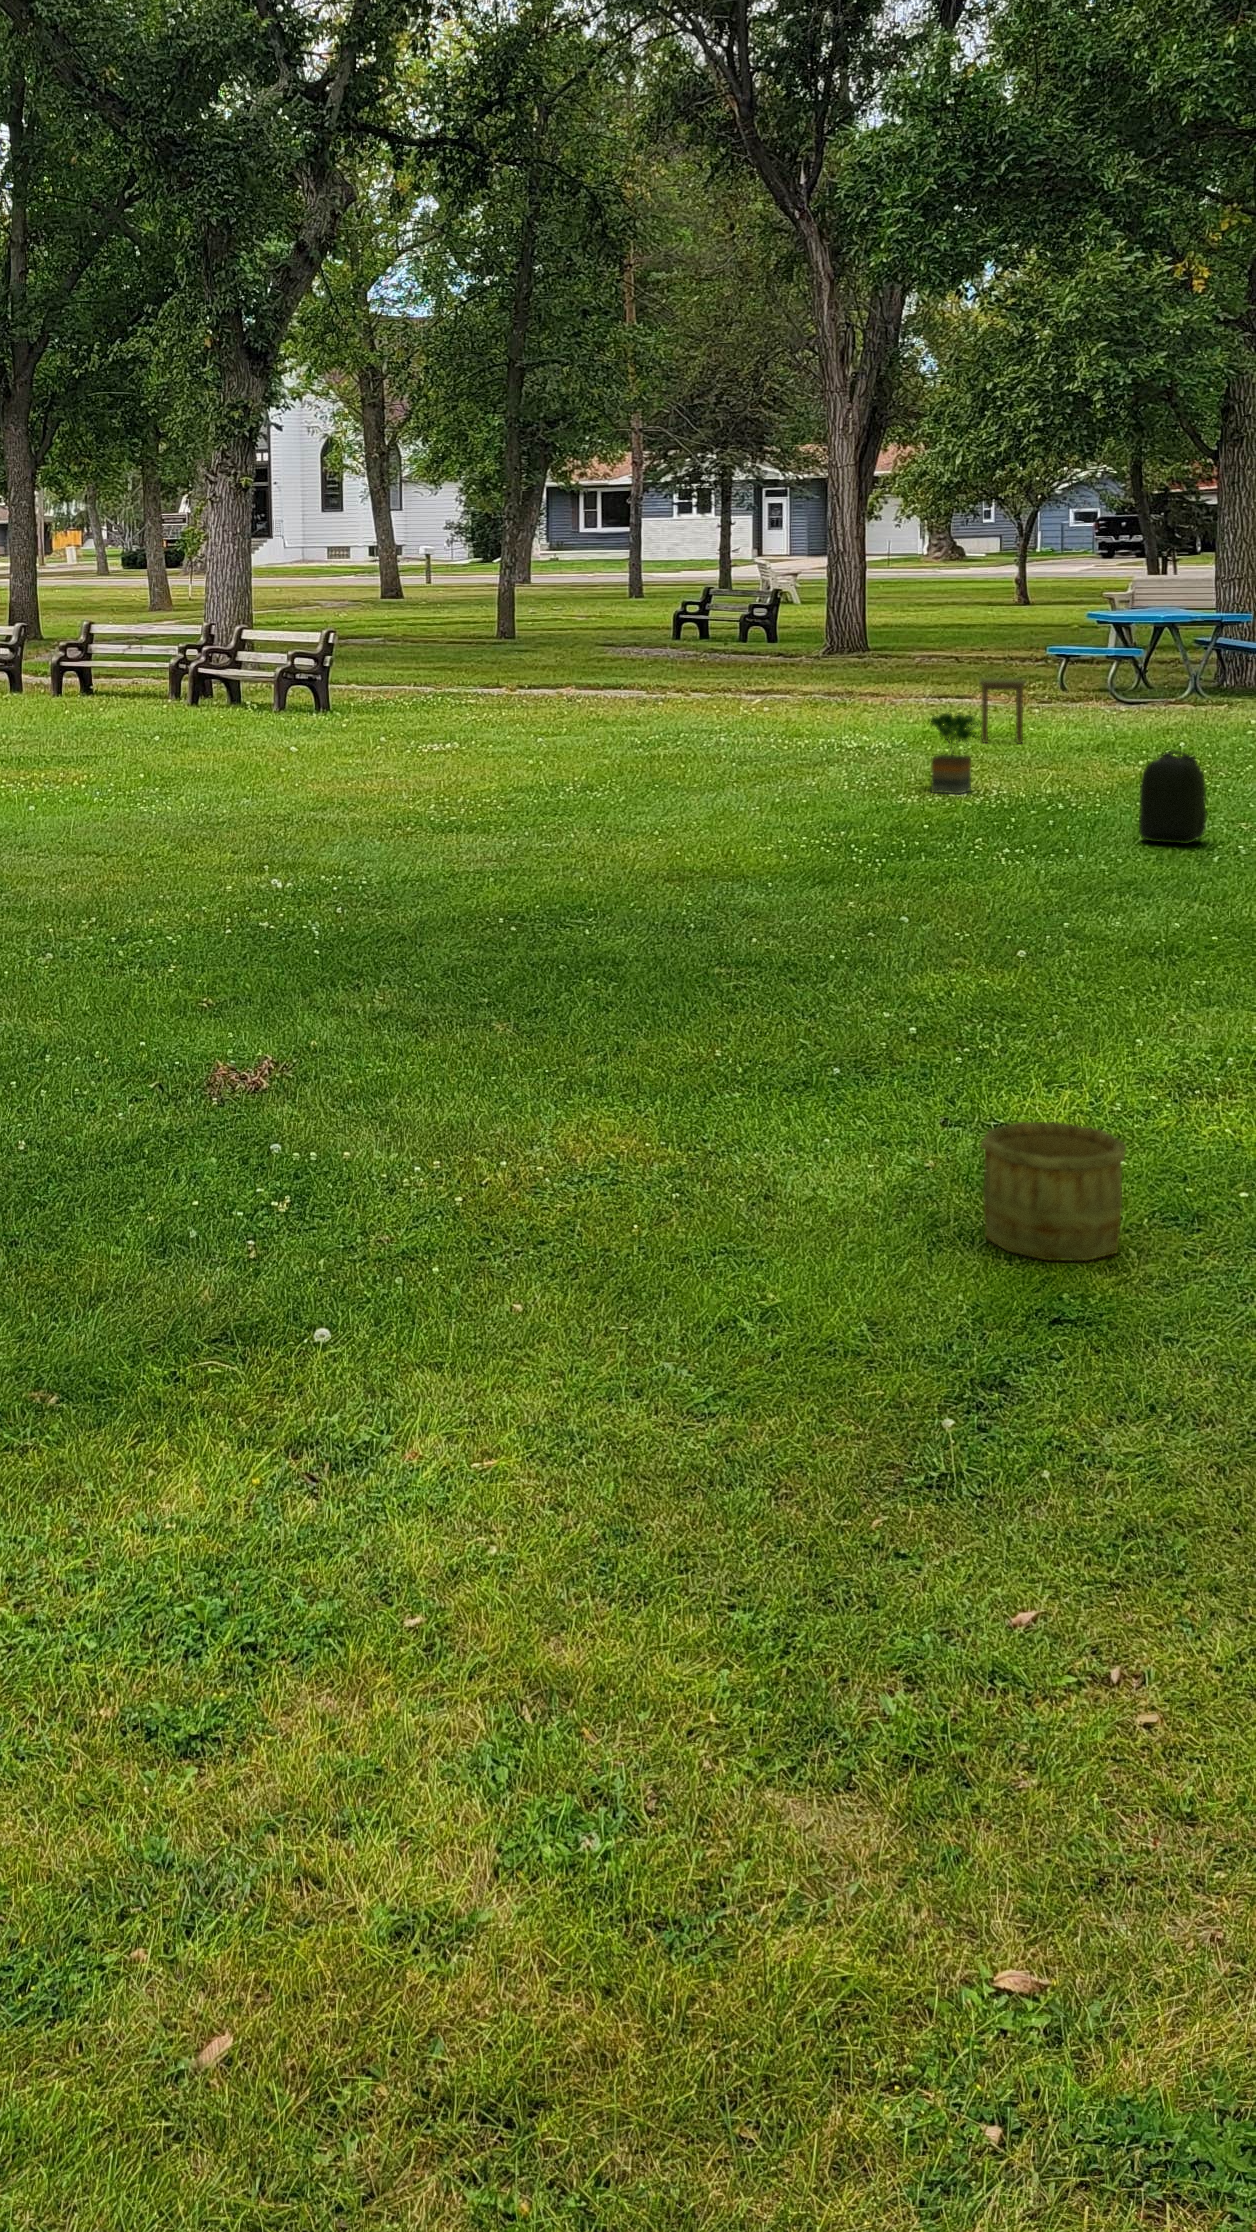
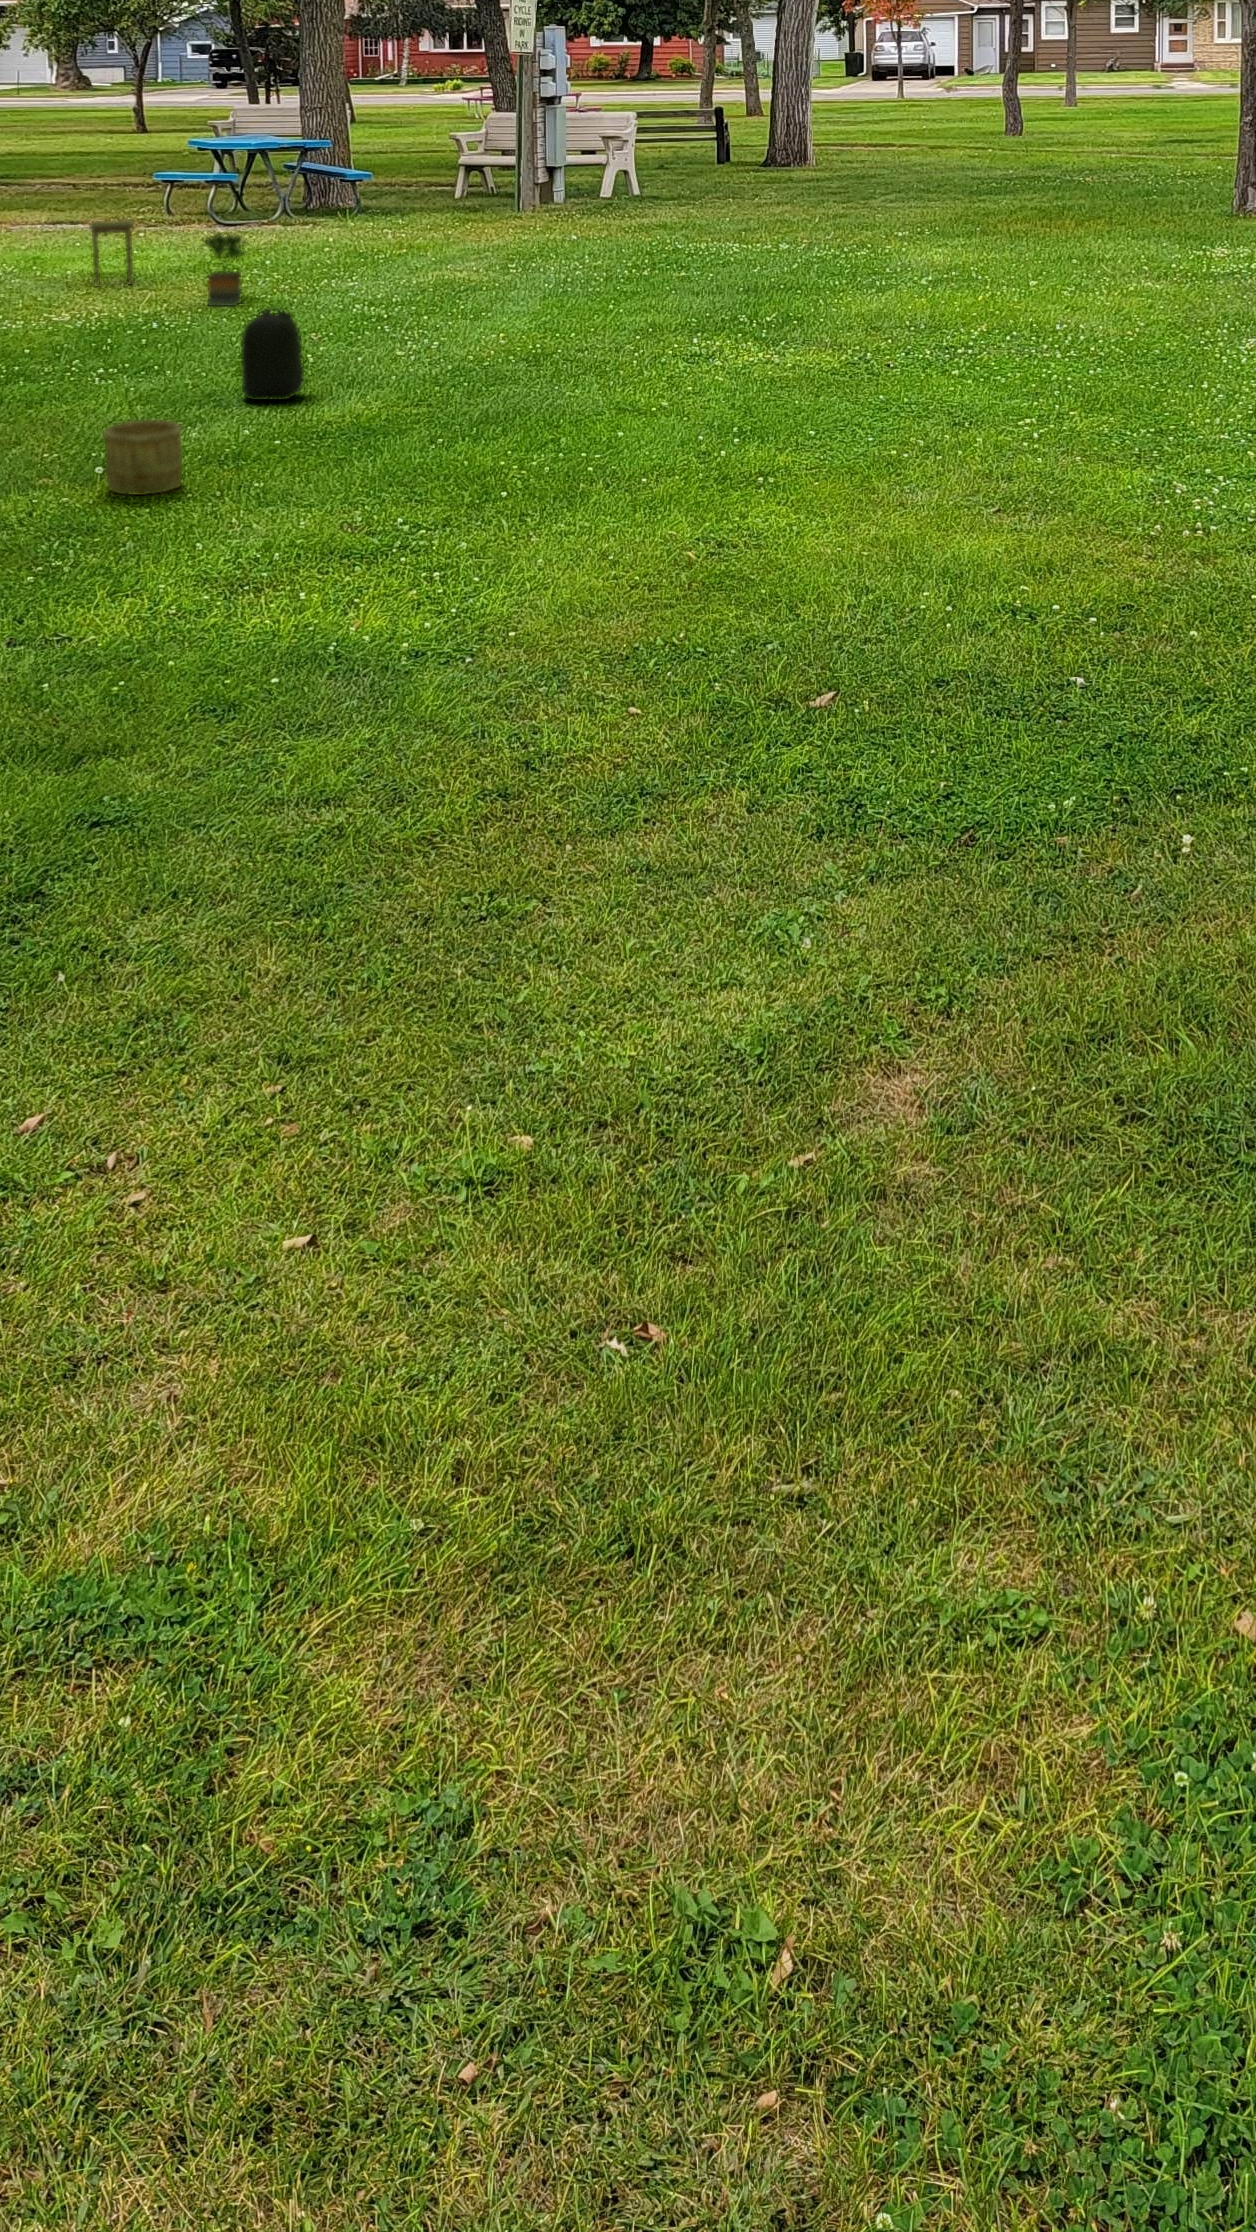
potted tree: present [930,712,981,794] -> present [204,233,248,306]
wooden bucket: present [980,1122,1126,1261] -> present [103,420,182,495]

